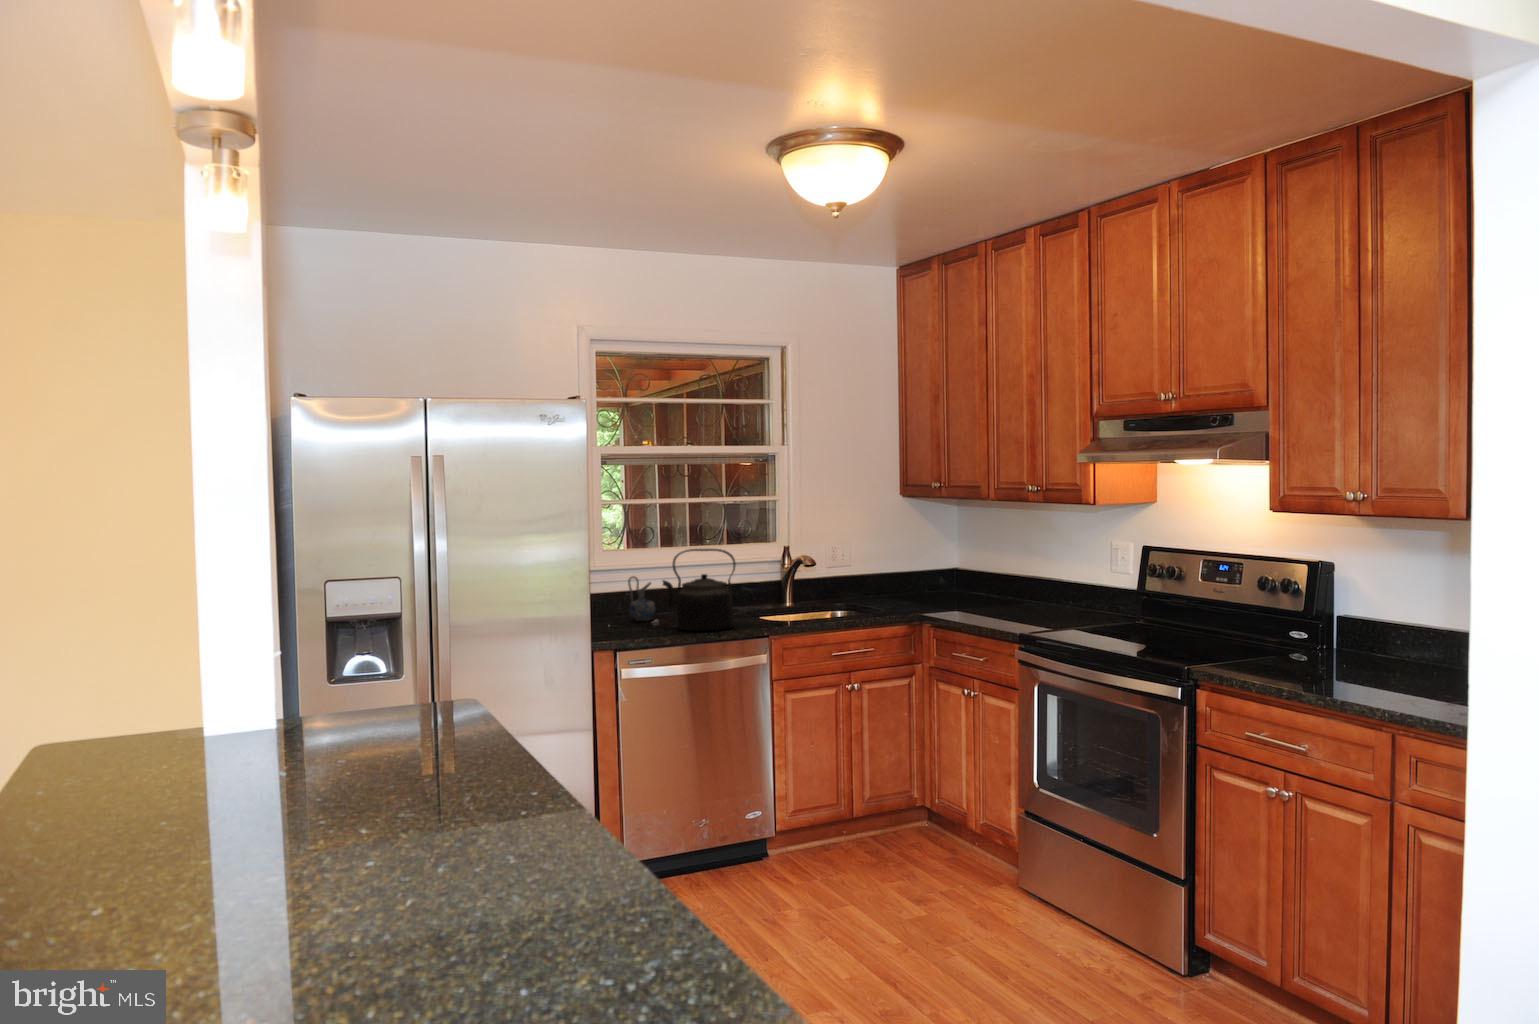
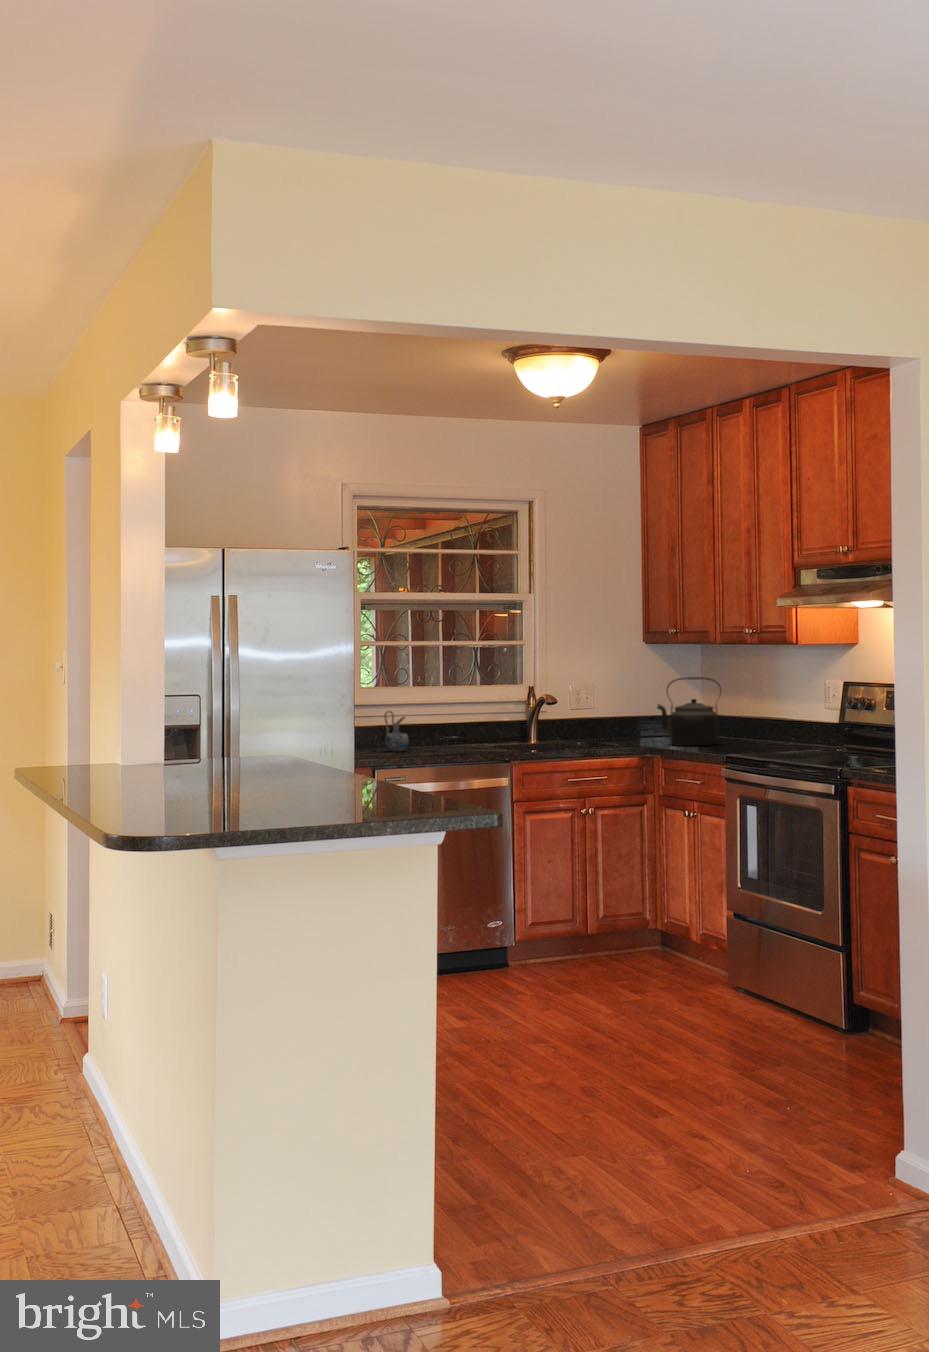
kettle: present [663,549,736,631] -> present [657,677,721,746]

